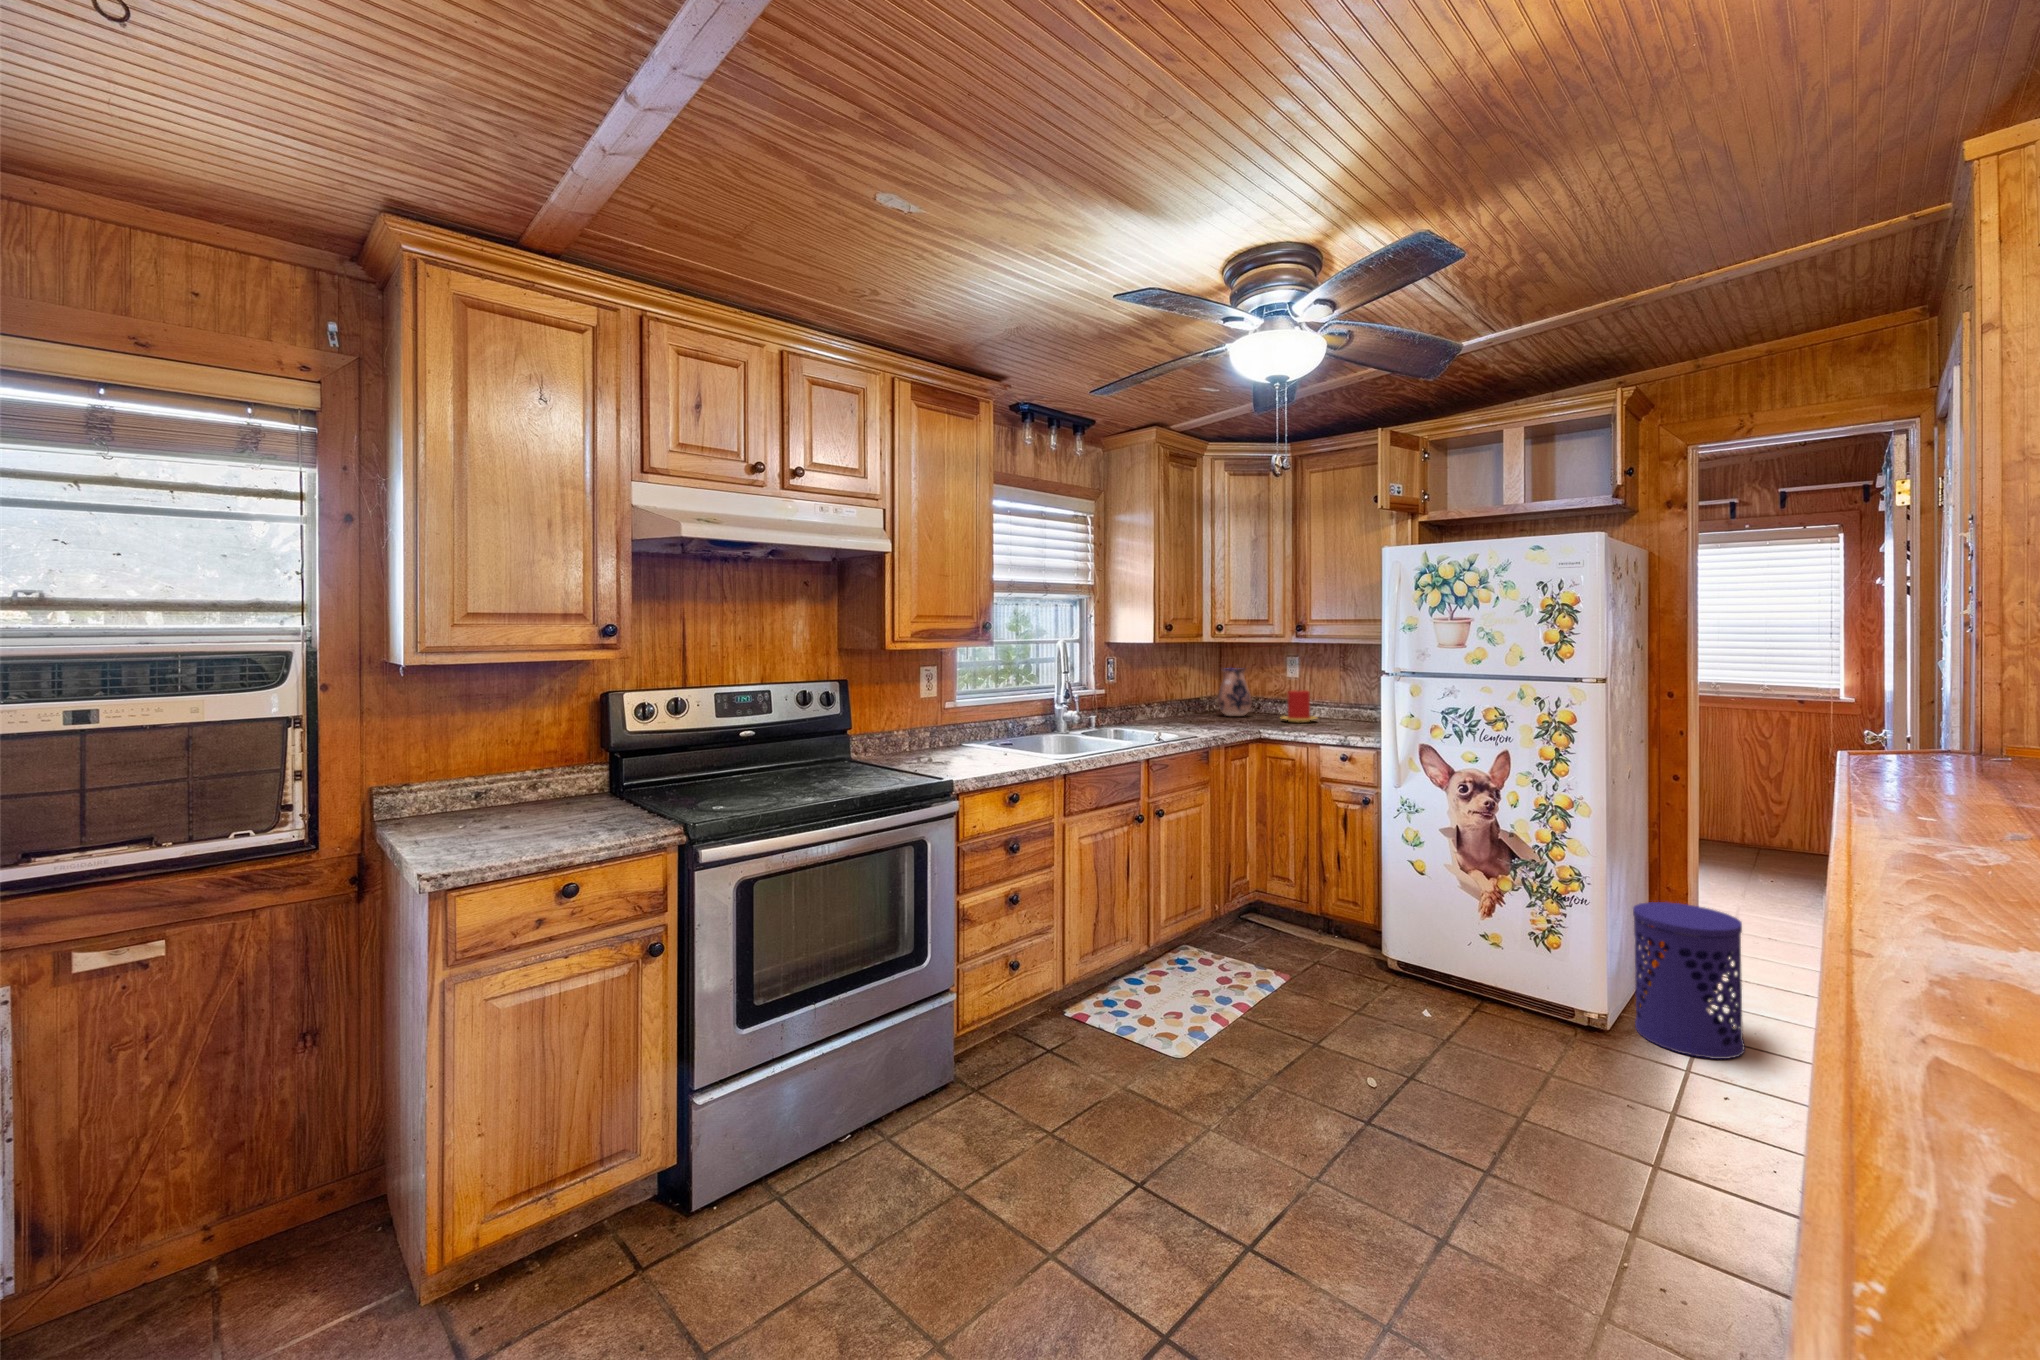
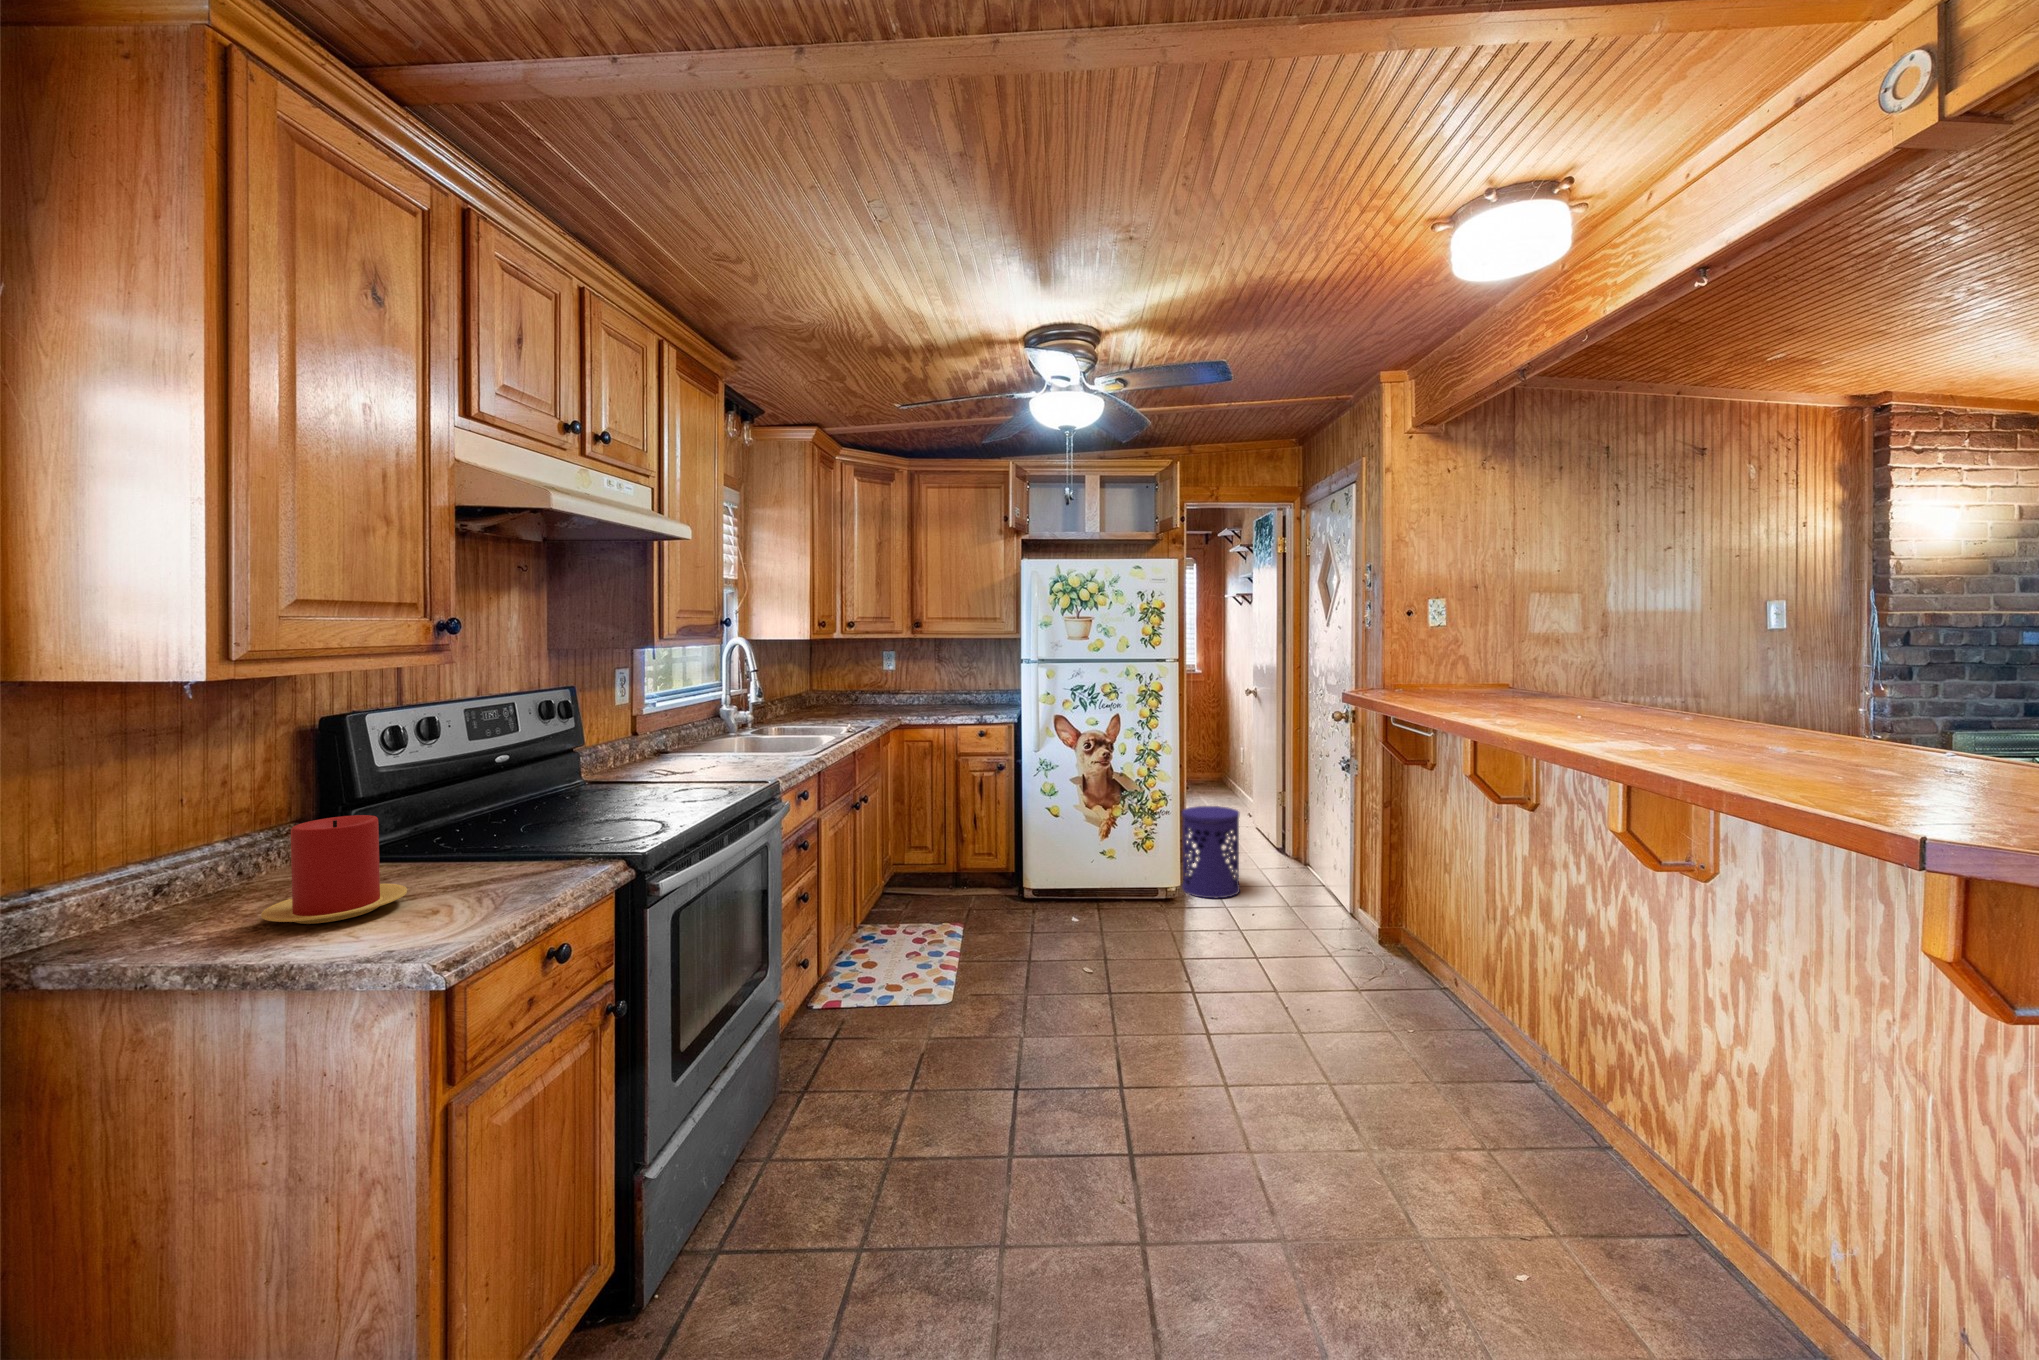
ceramic pitcher: present [1218,668,1252,716] -> none [823,661,855,706]
candle: present [1282,691,1316,723] -> present [261,815,407,924]

